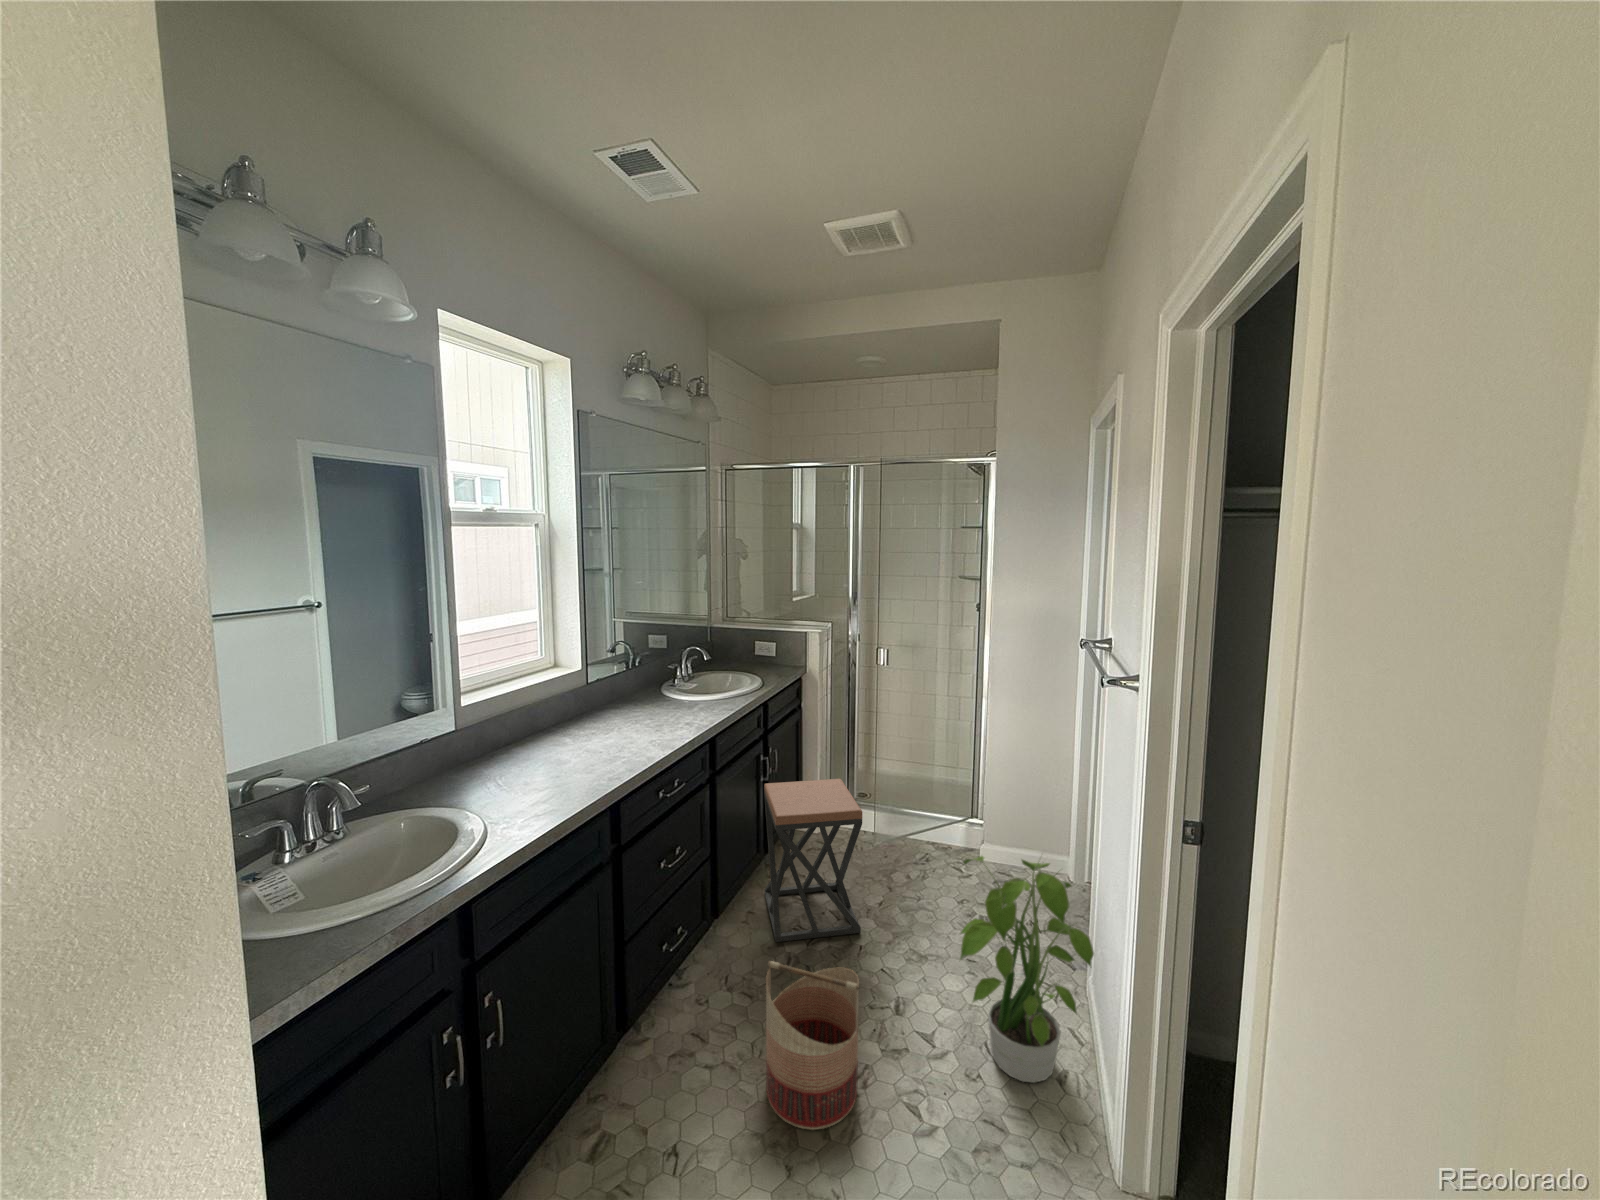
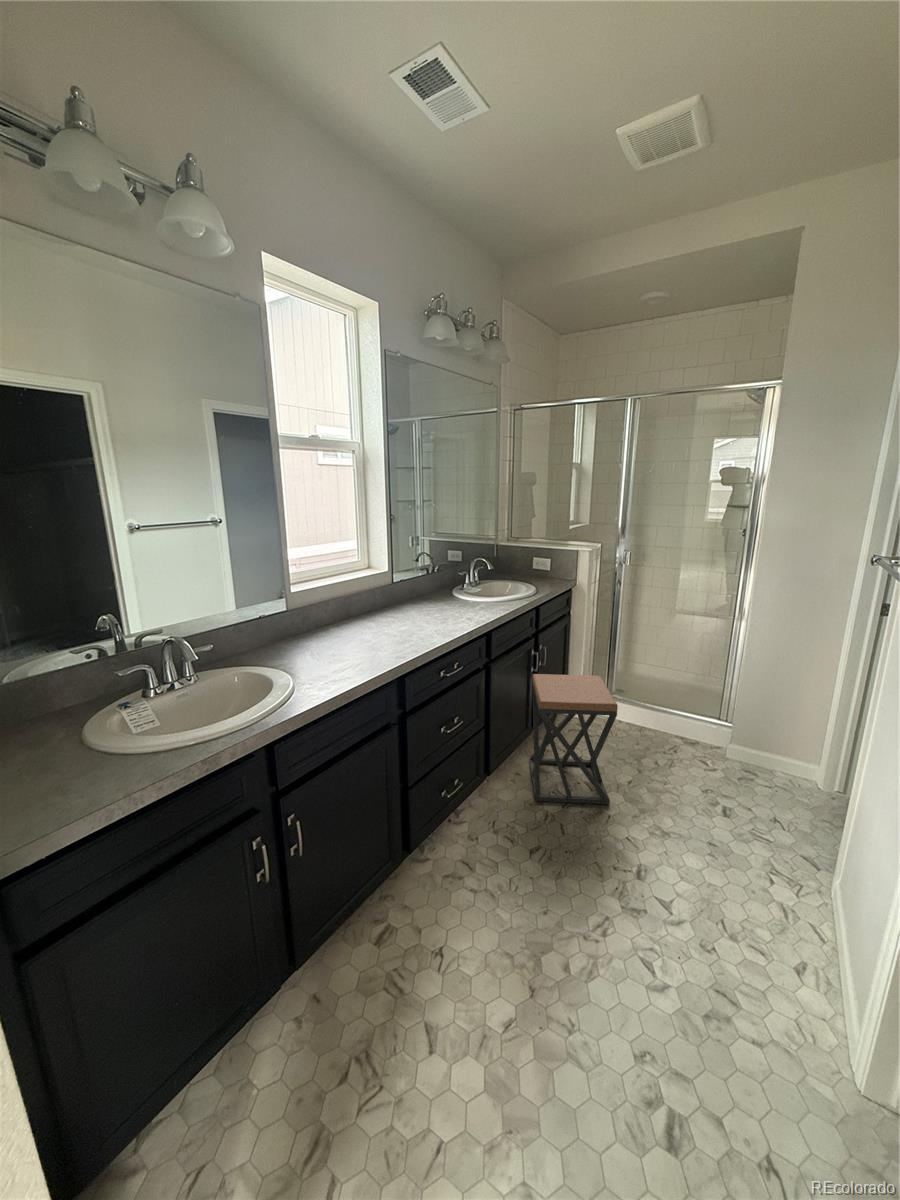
potted plant: present [960,856,1094,1083] -> none [703,758,857,968]
basket: present [766,961,860,1130] -> none [518,820,604,963]

